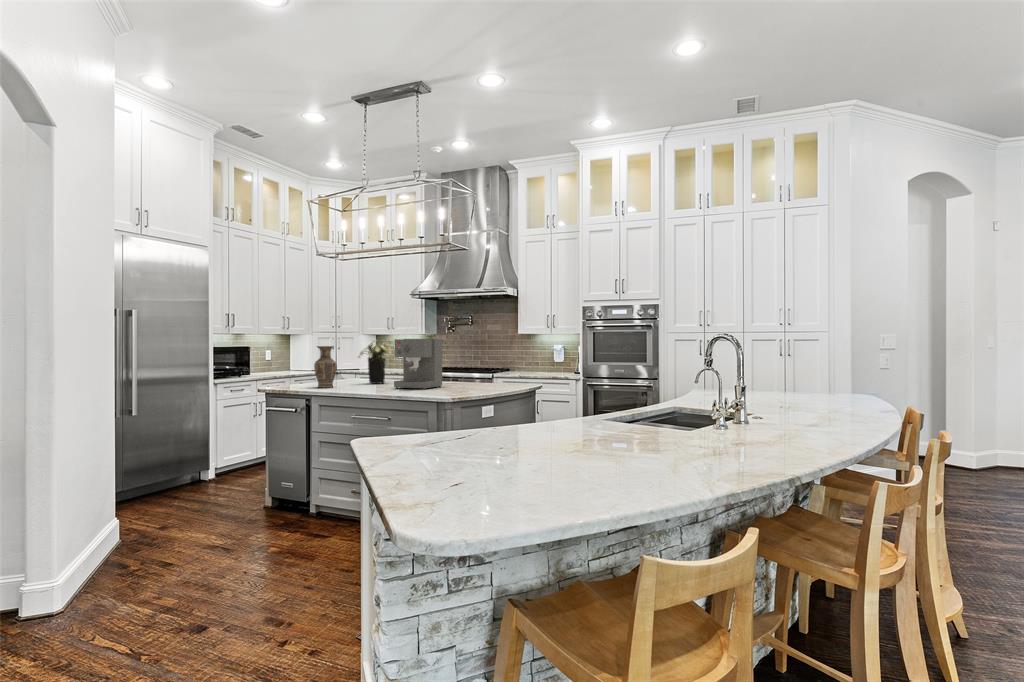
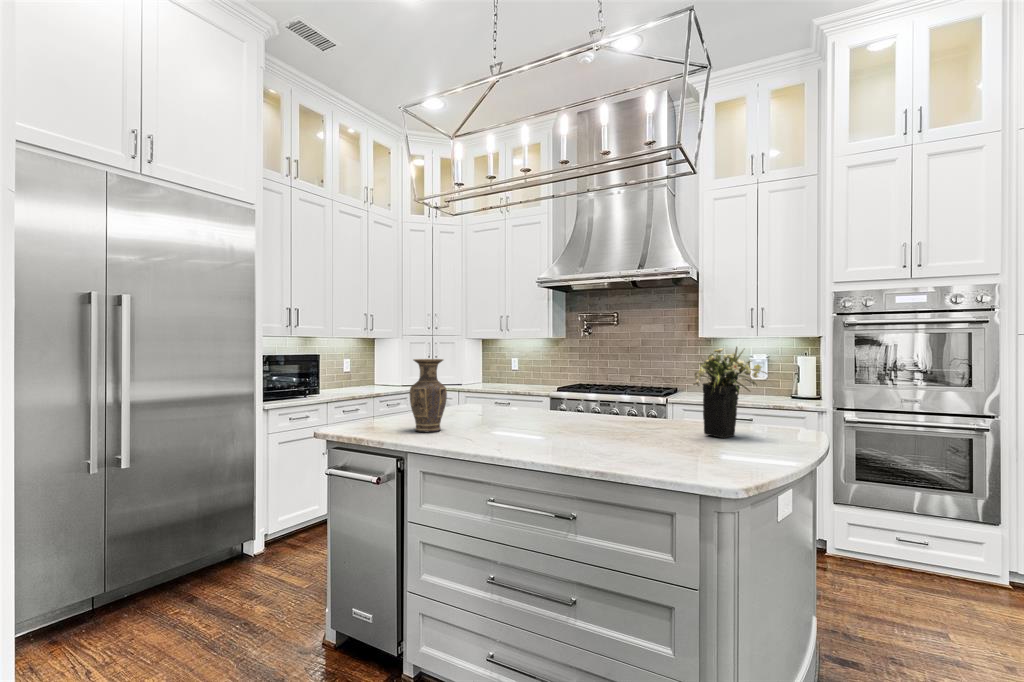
coffee maker: present [394,339,442,389] -> none [552,348,636,445]
flower arrangement: present [358,340,391,384] -> present [693,347,767,438]

